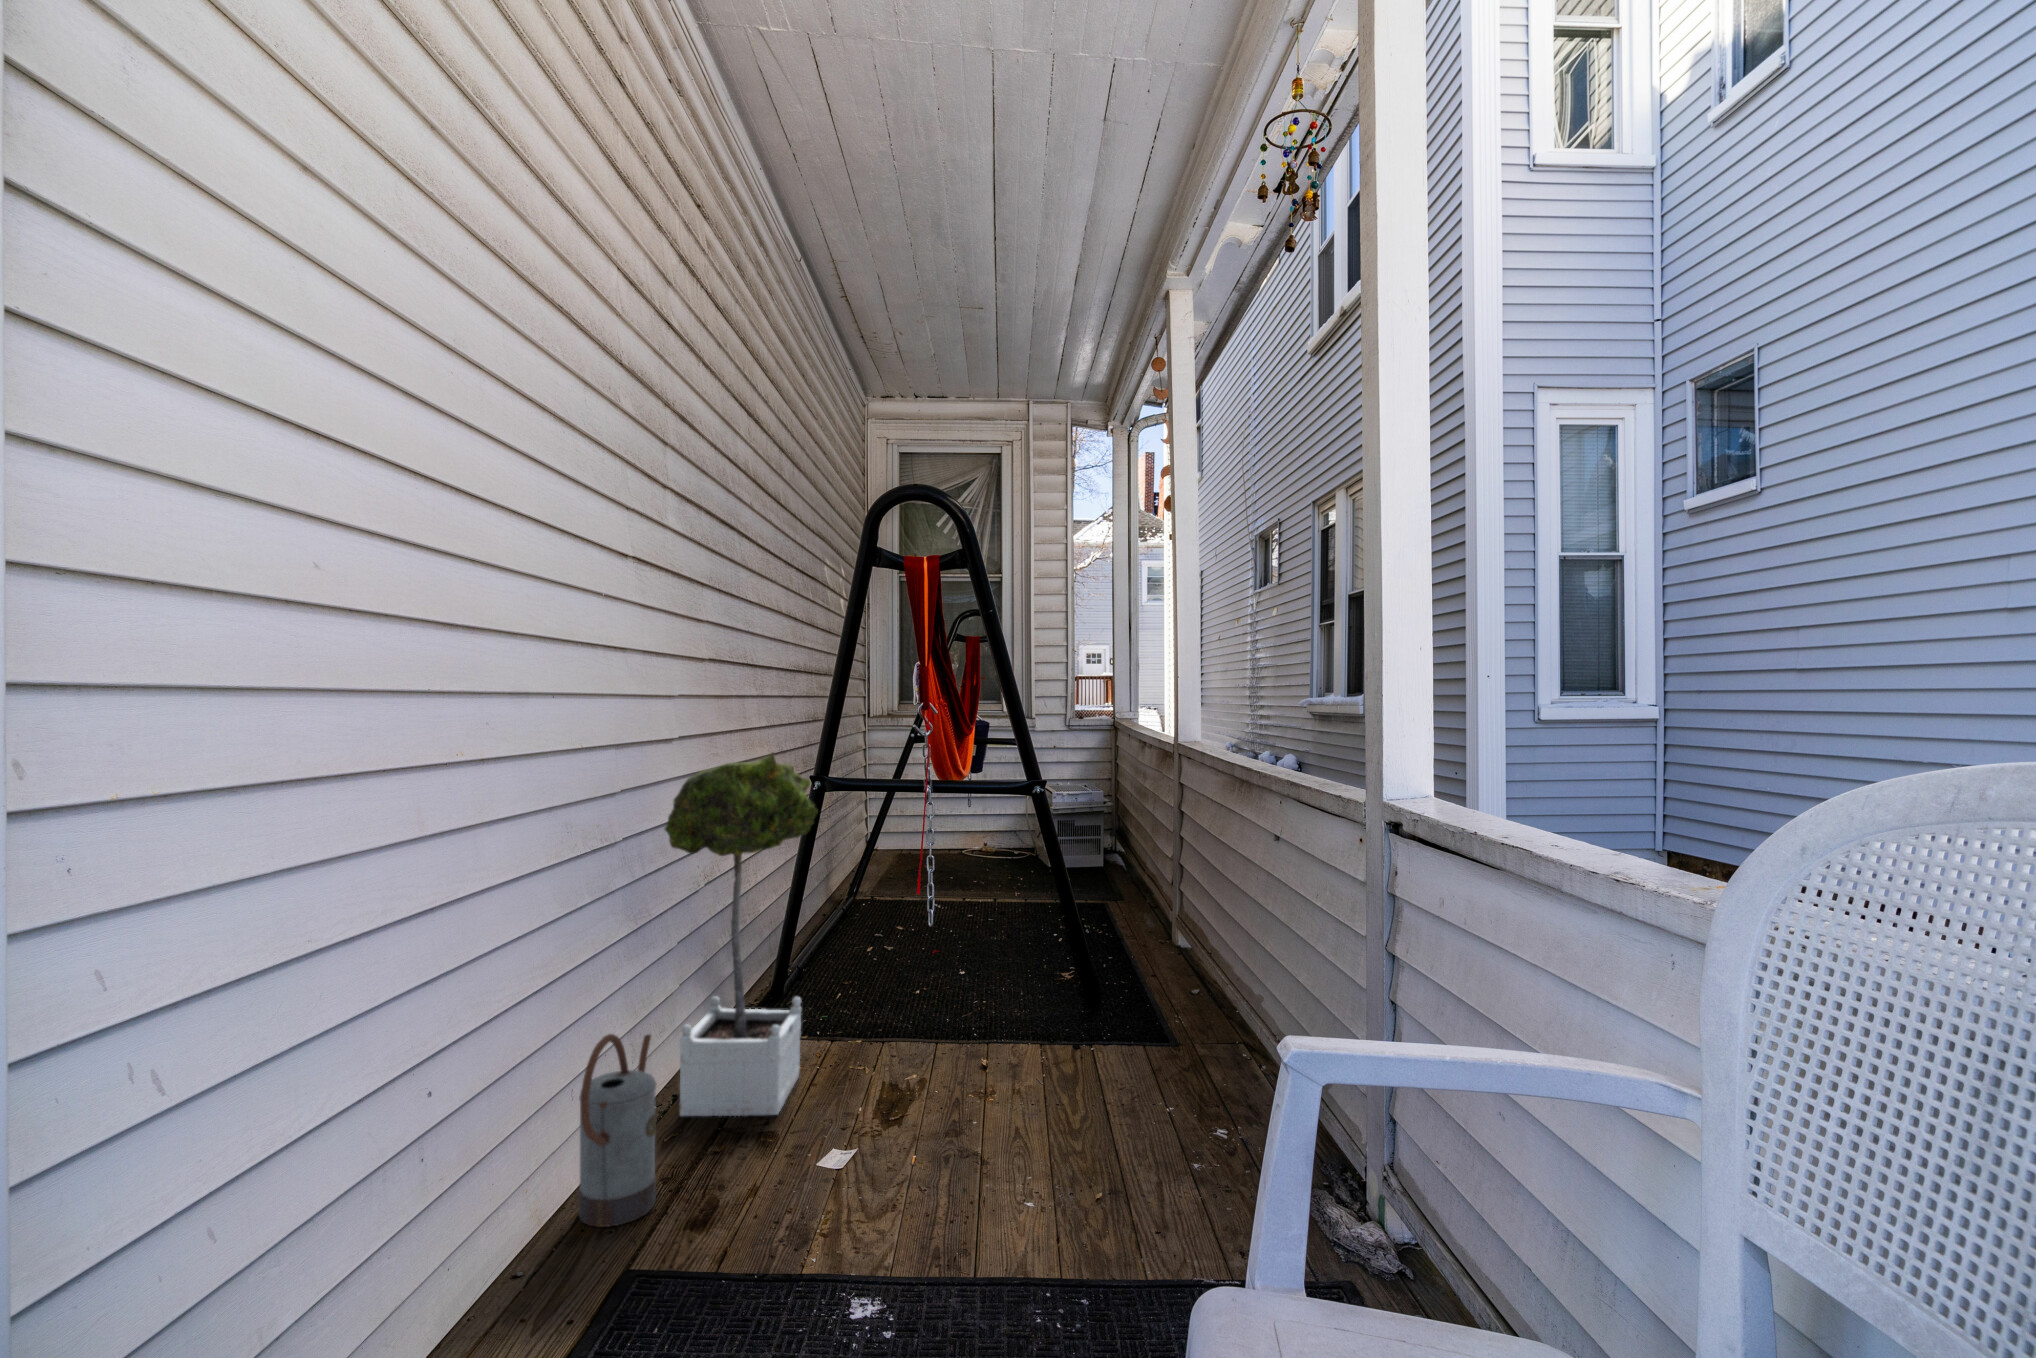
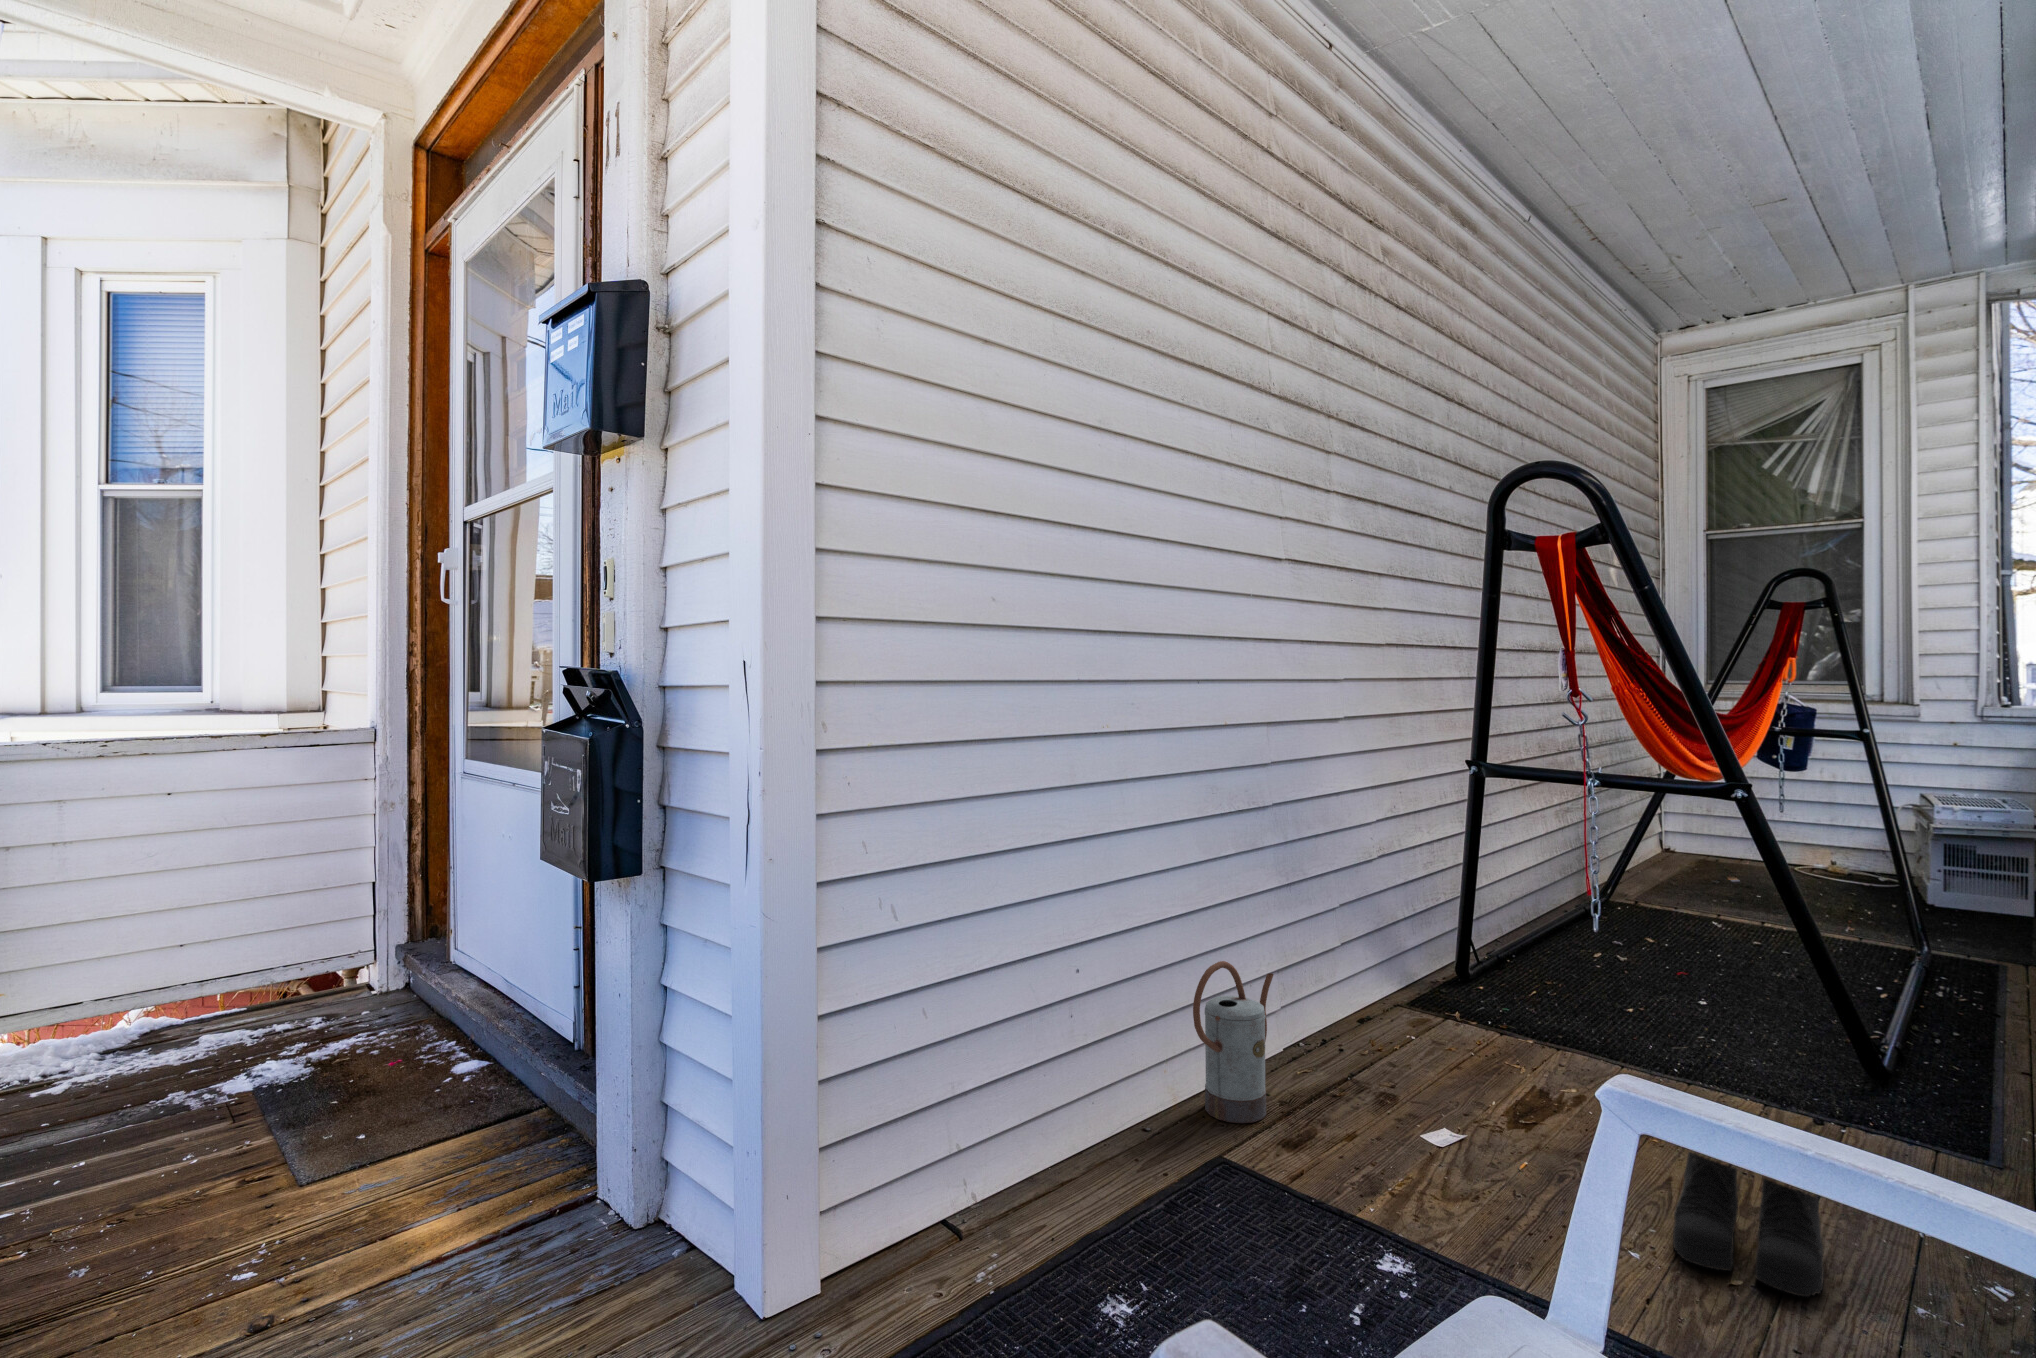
potted tree: present [664,753,818,1116] -> none [1296,731,1447,1084]
boots: none [1042,1068,1145,1193] -> present [1673,1152,1824,1297]

